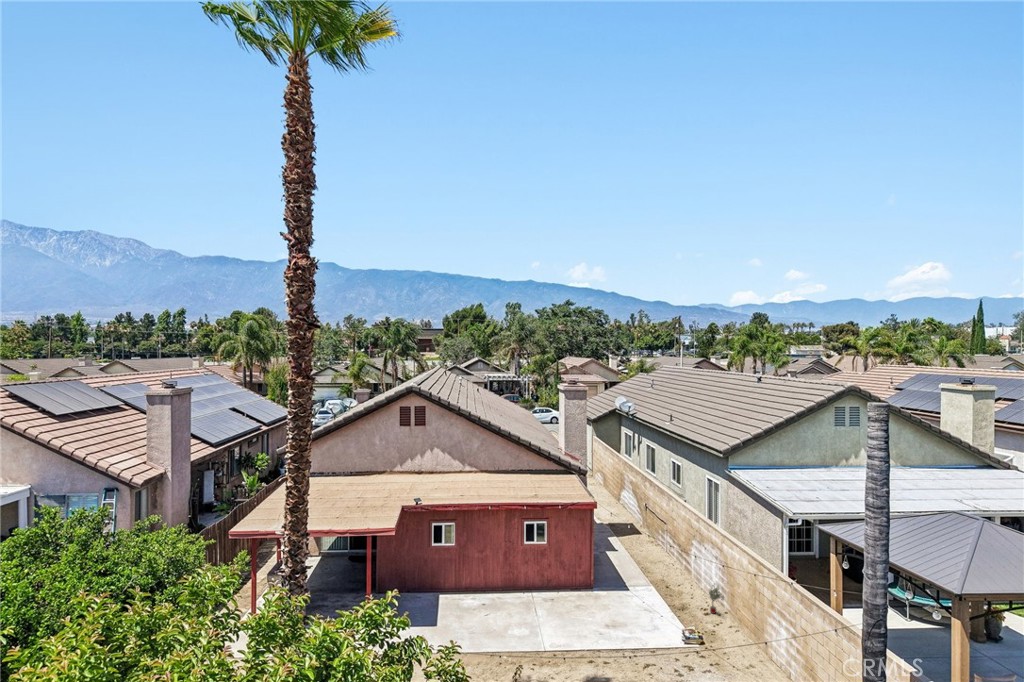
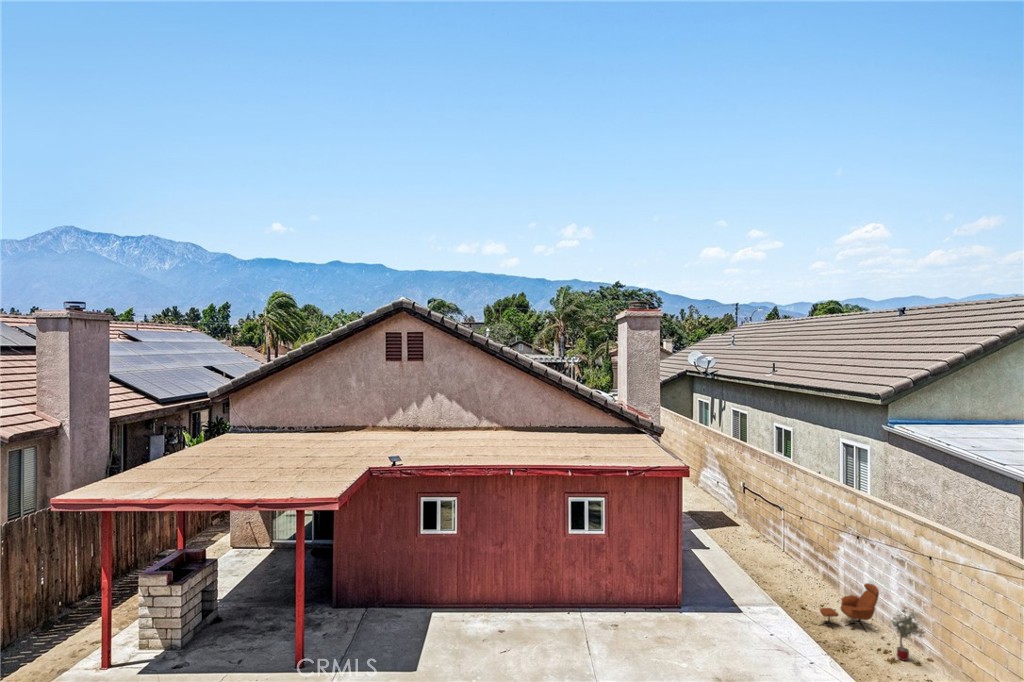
lounge chair: none [673,571,707,600] -> present [820,583,879,630]

